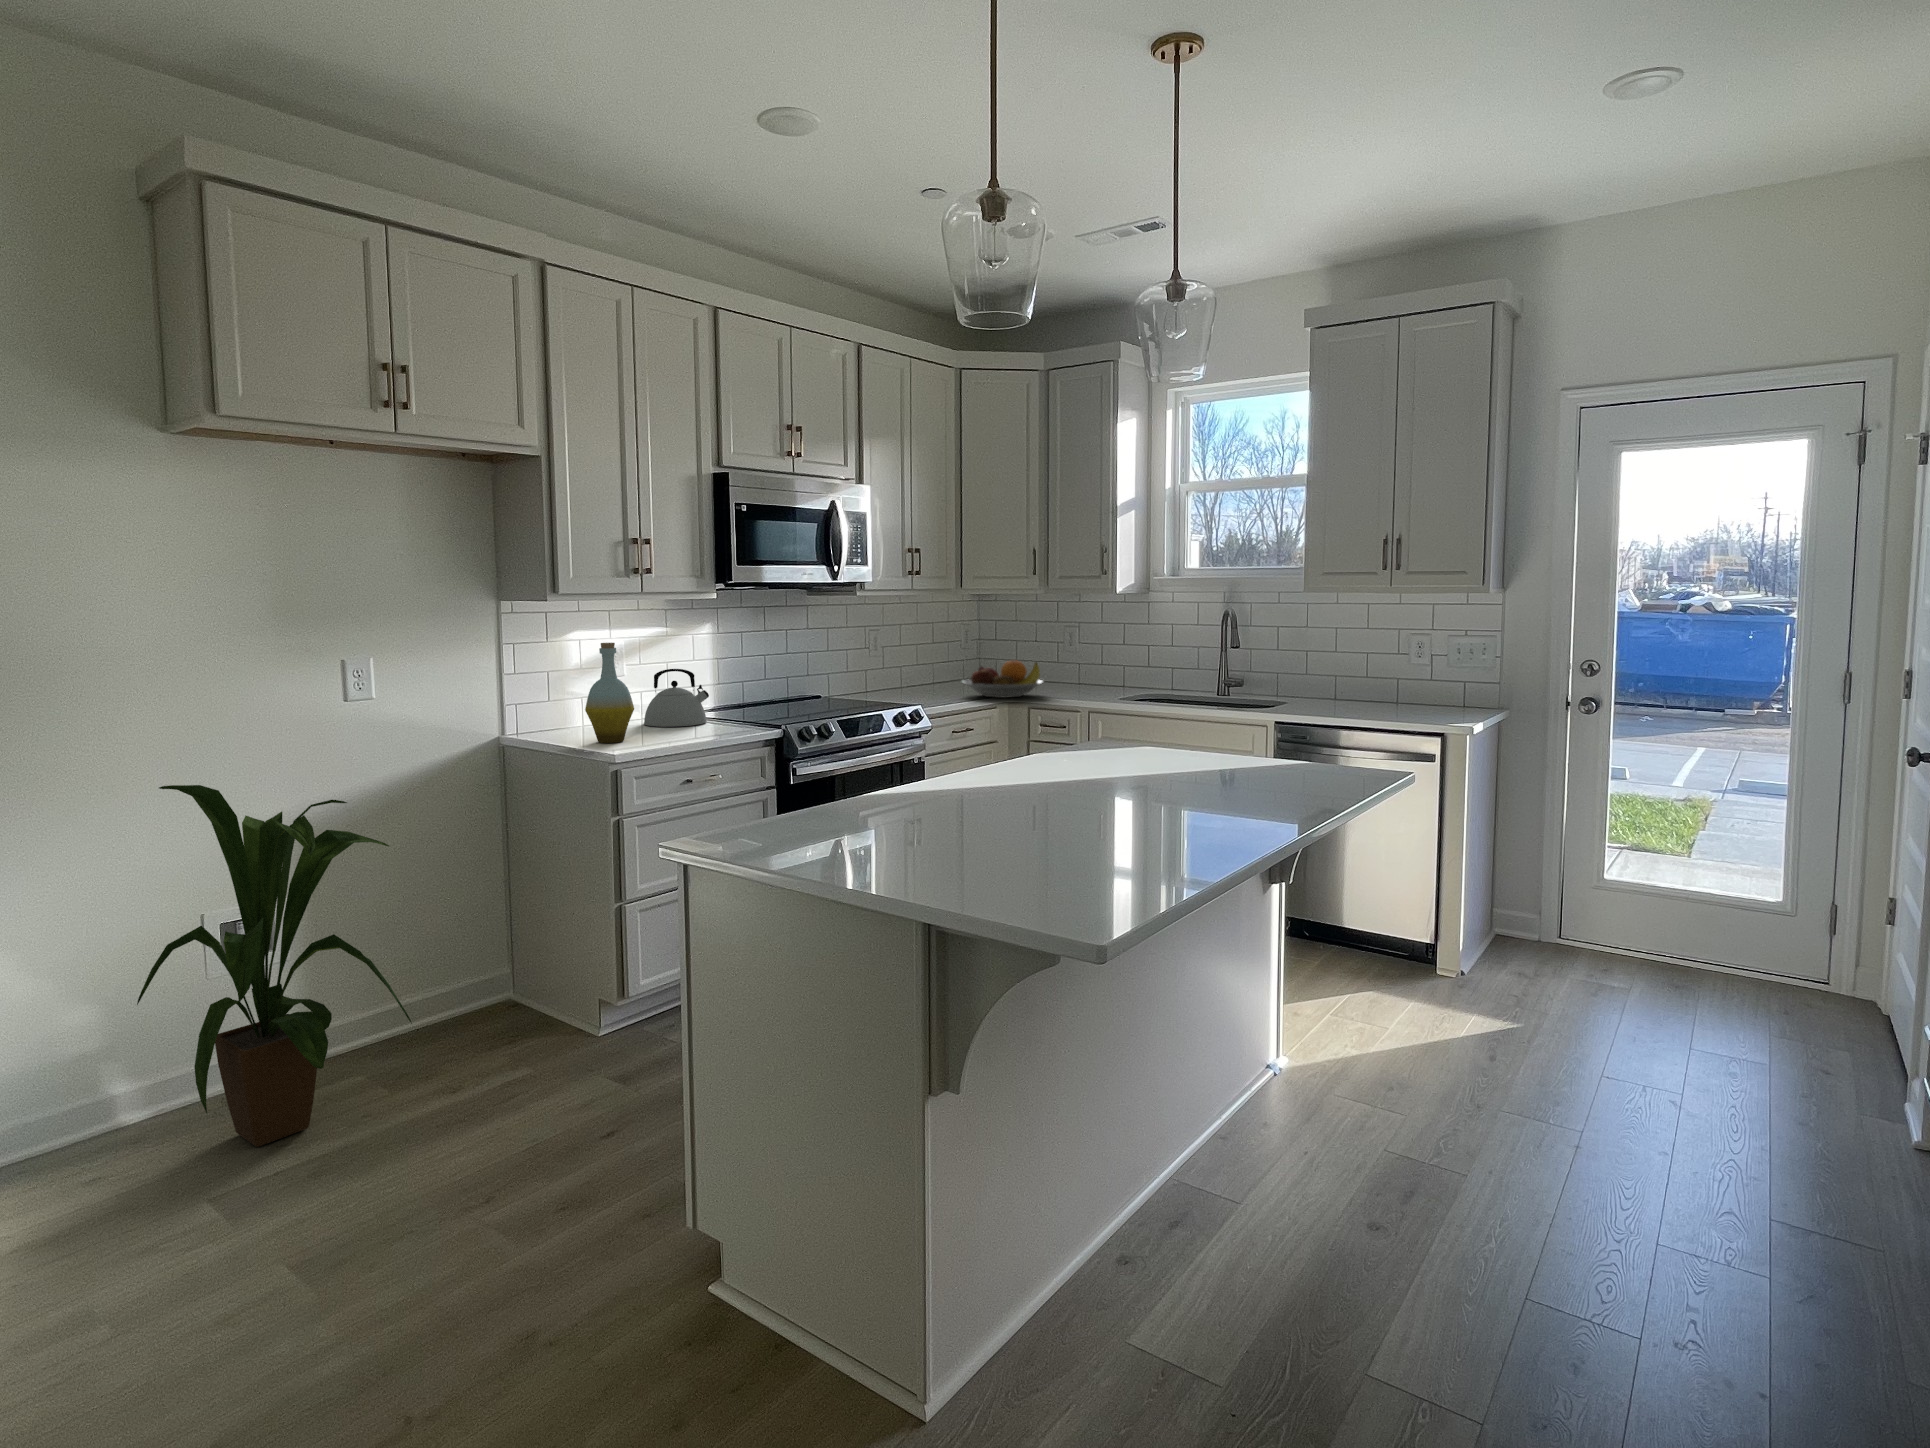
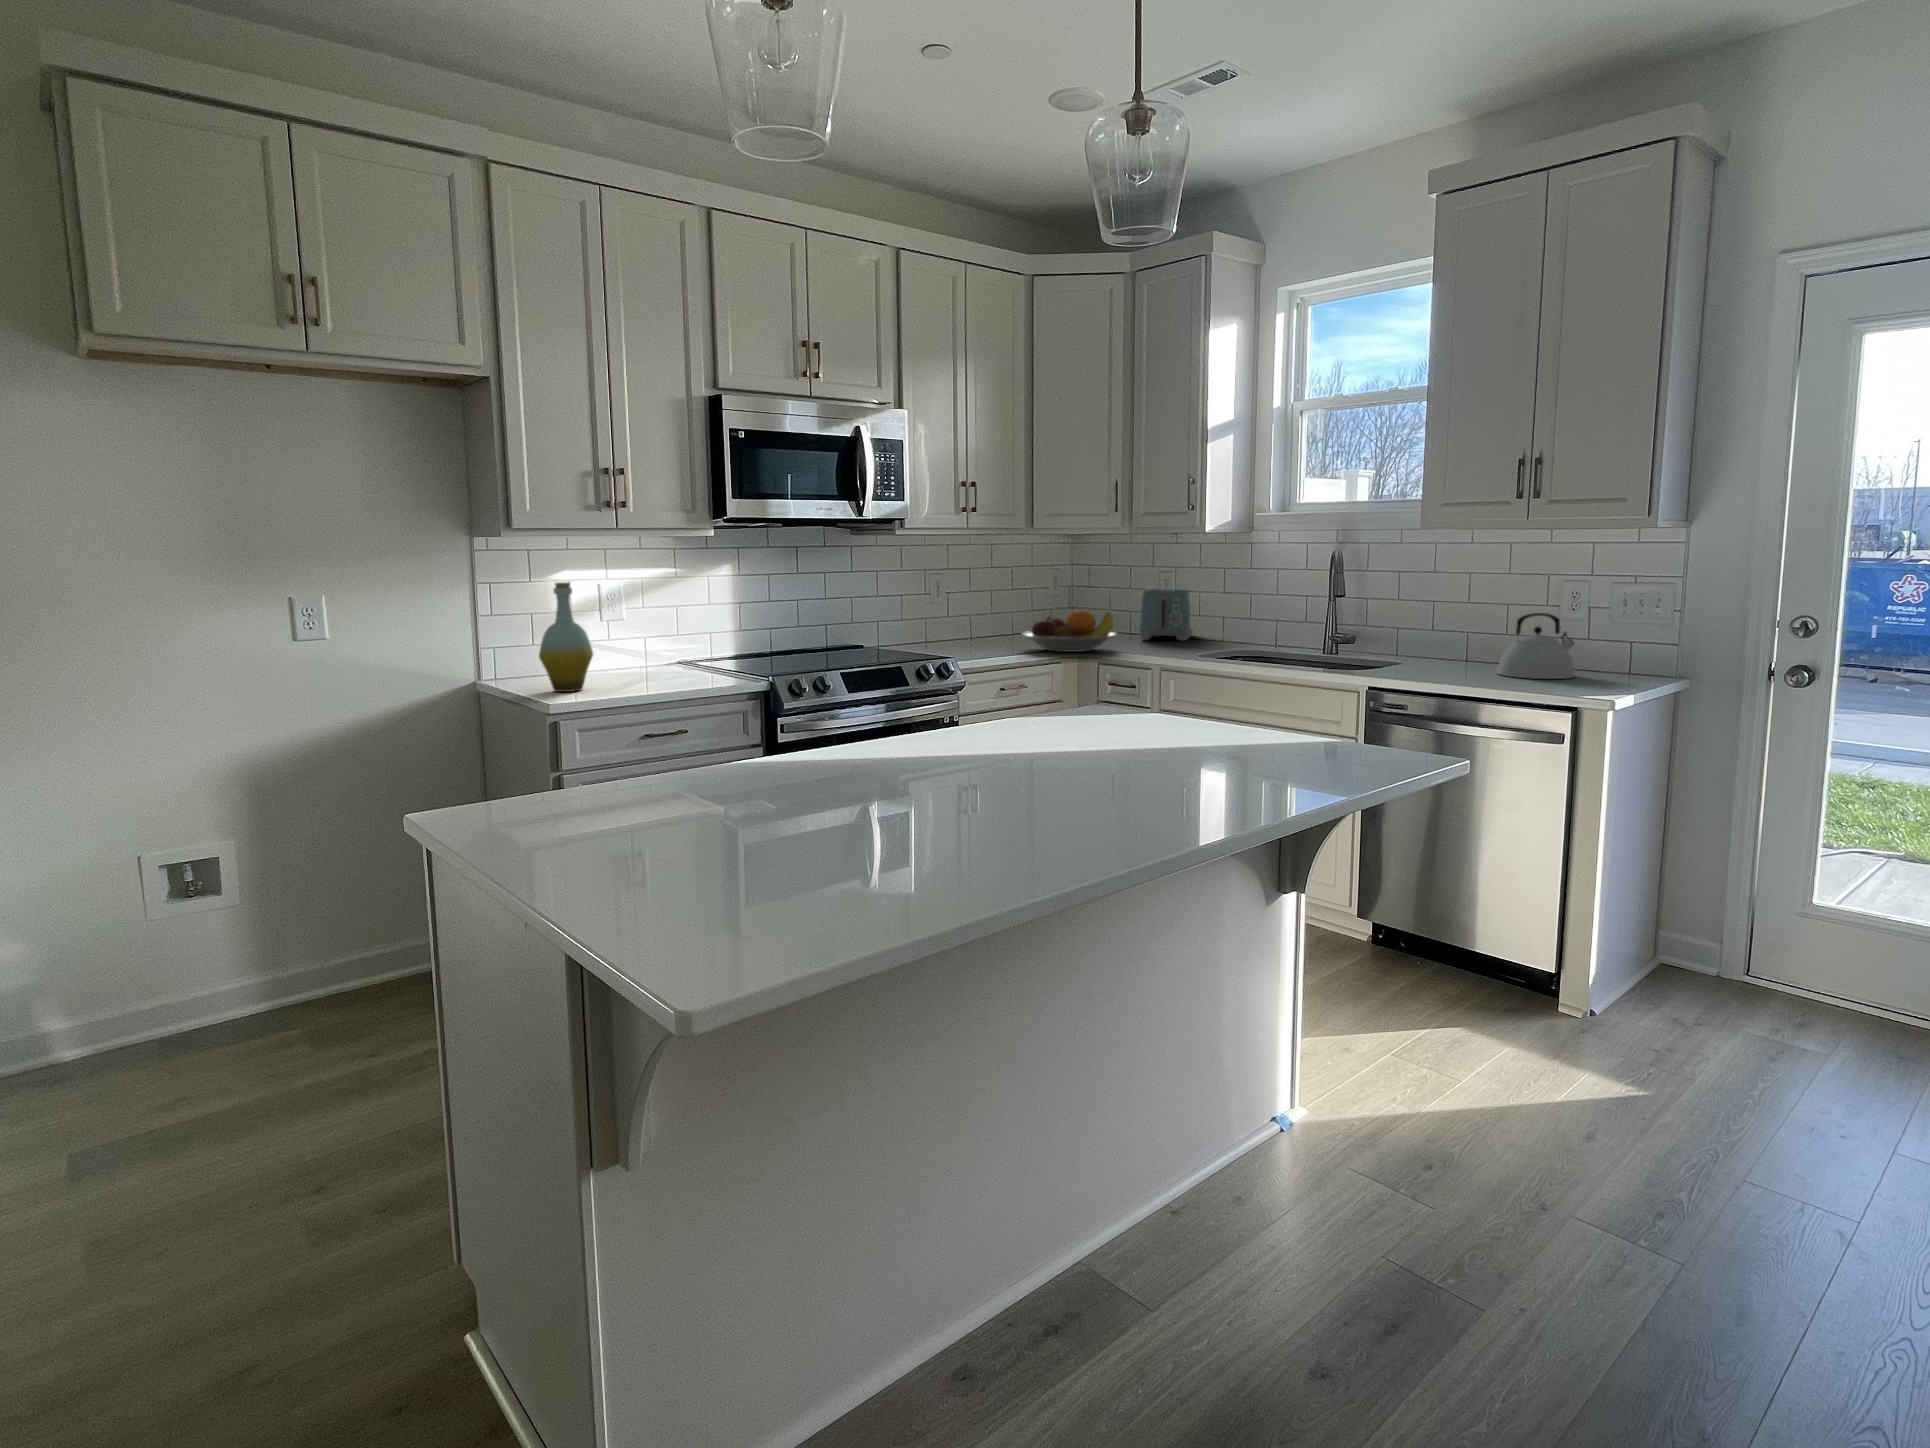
toaster: none [1051,639,1093,686] -> present [1140,587,1193,641]
kettle: present [644,669,709,727] -> present [1497,613,1575,679]
house plant: present [137,785,412,1147] -> none [10,725,325,1103]

